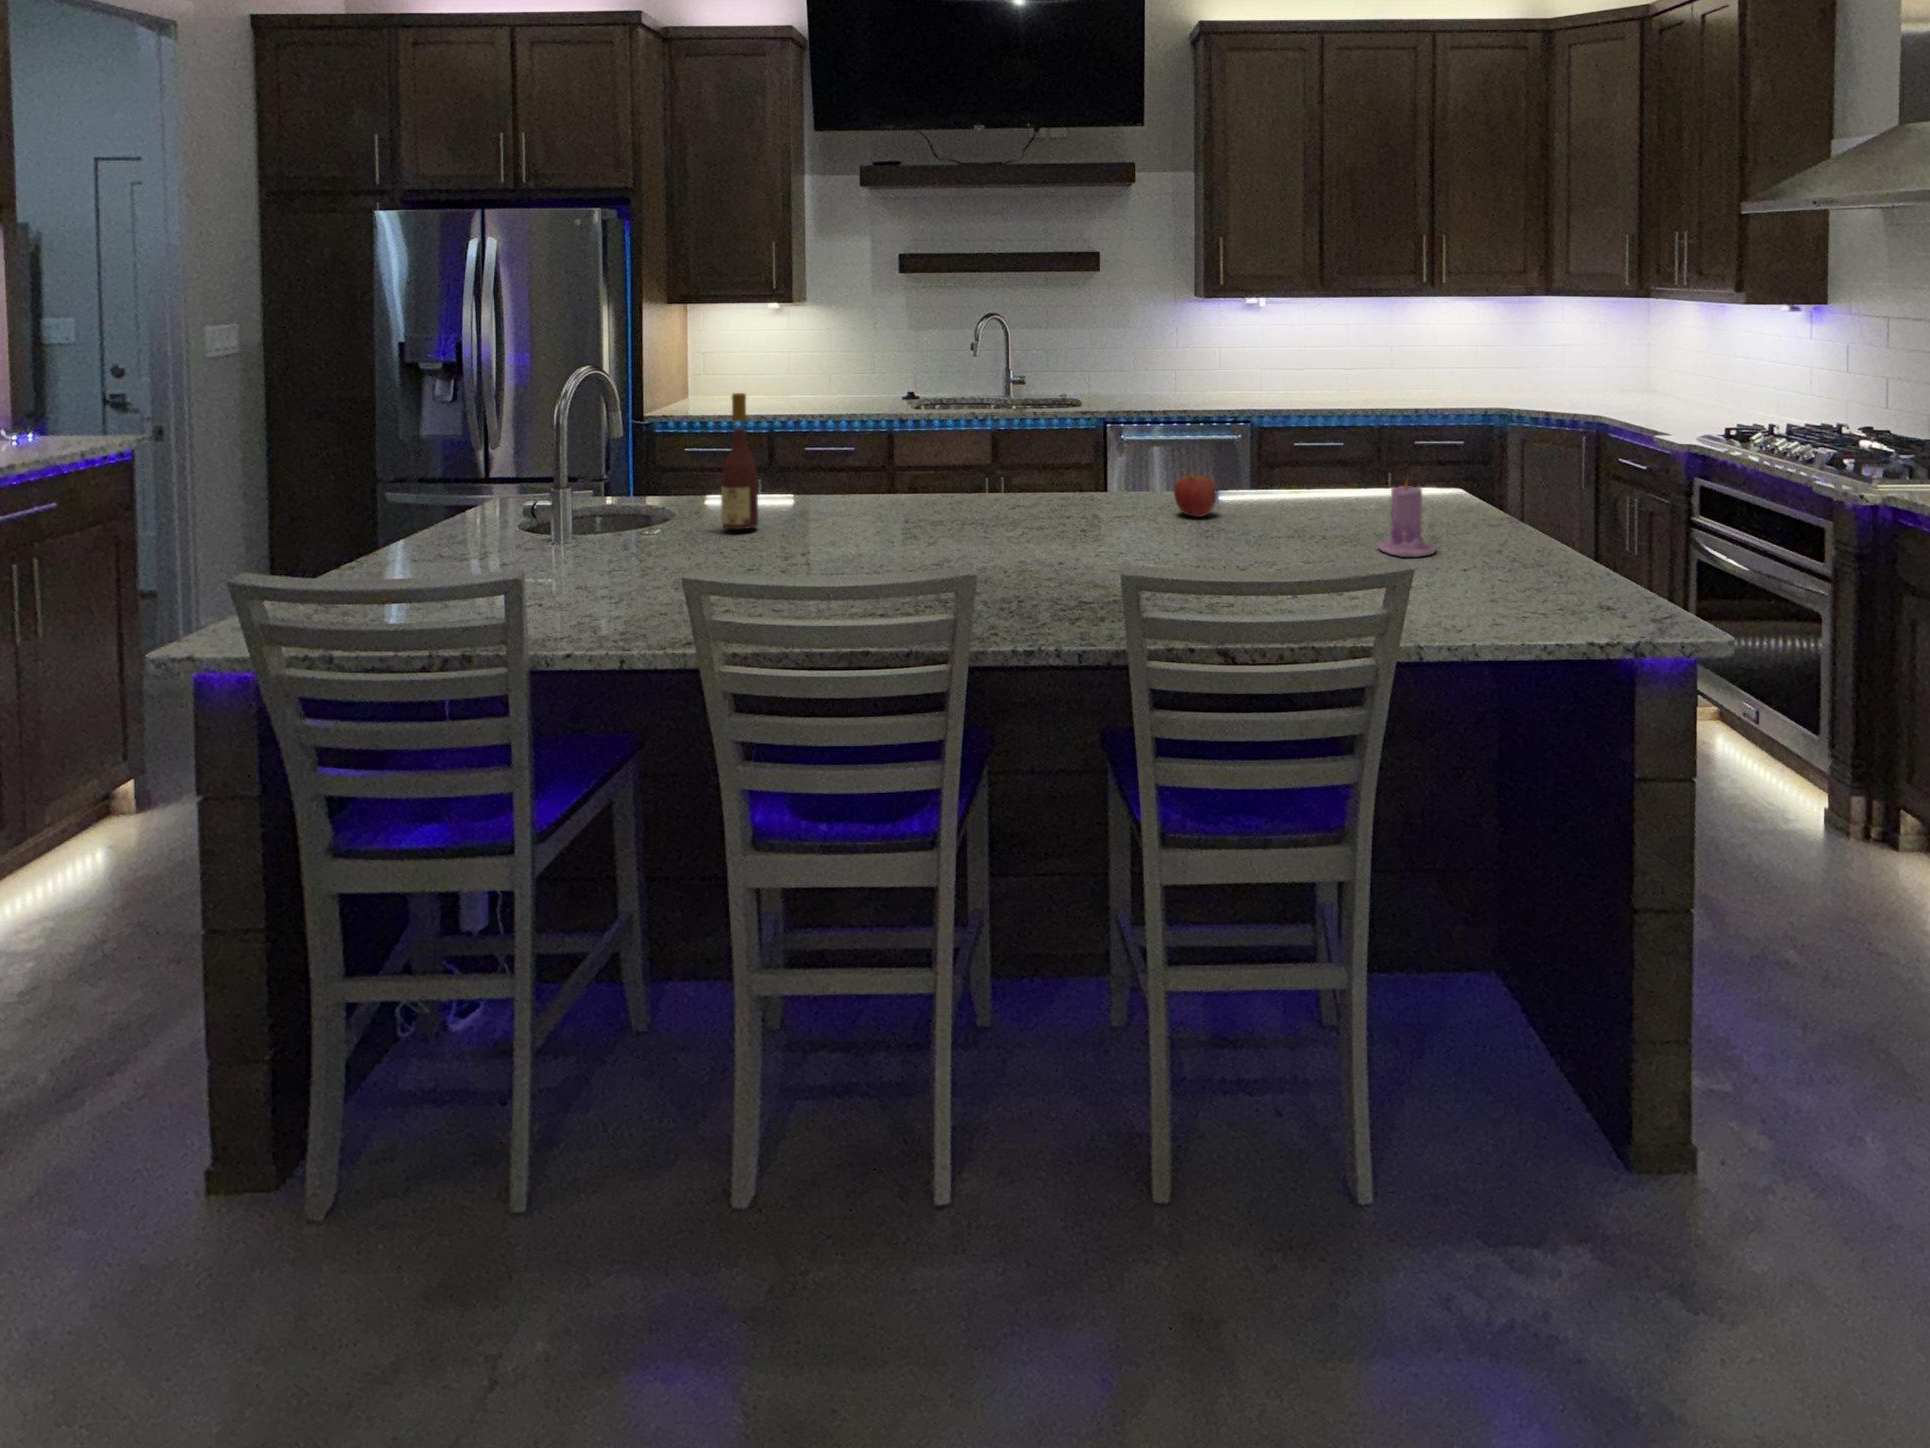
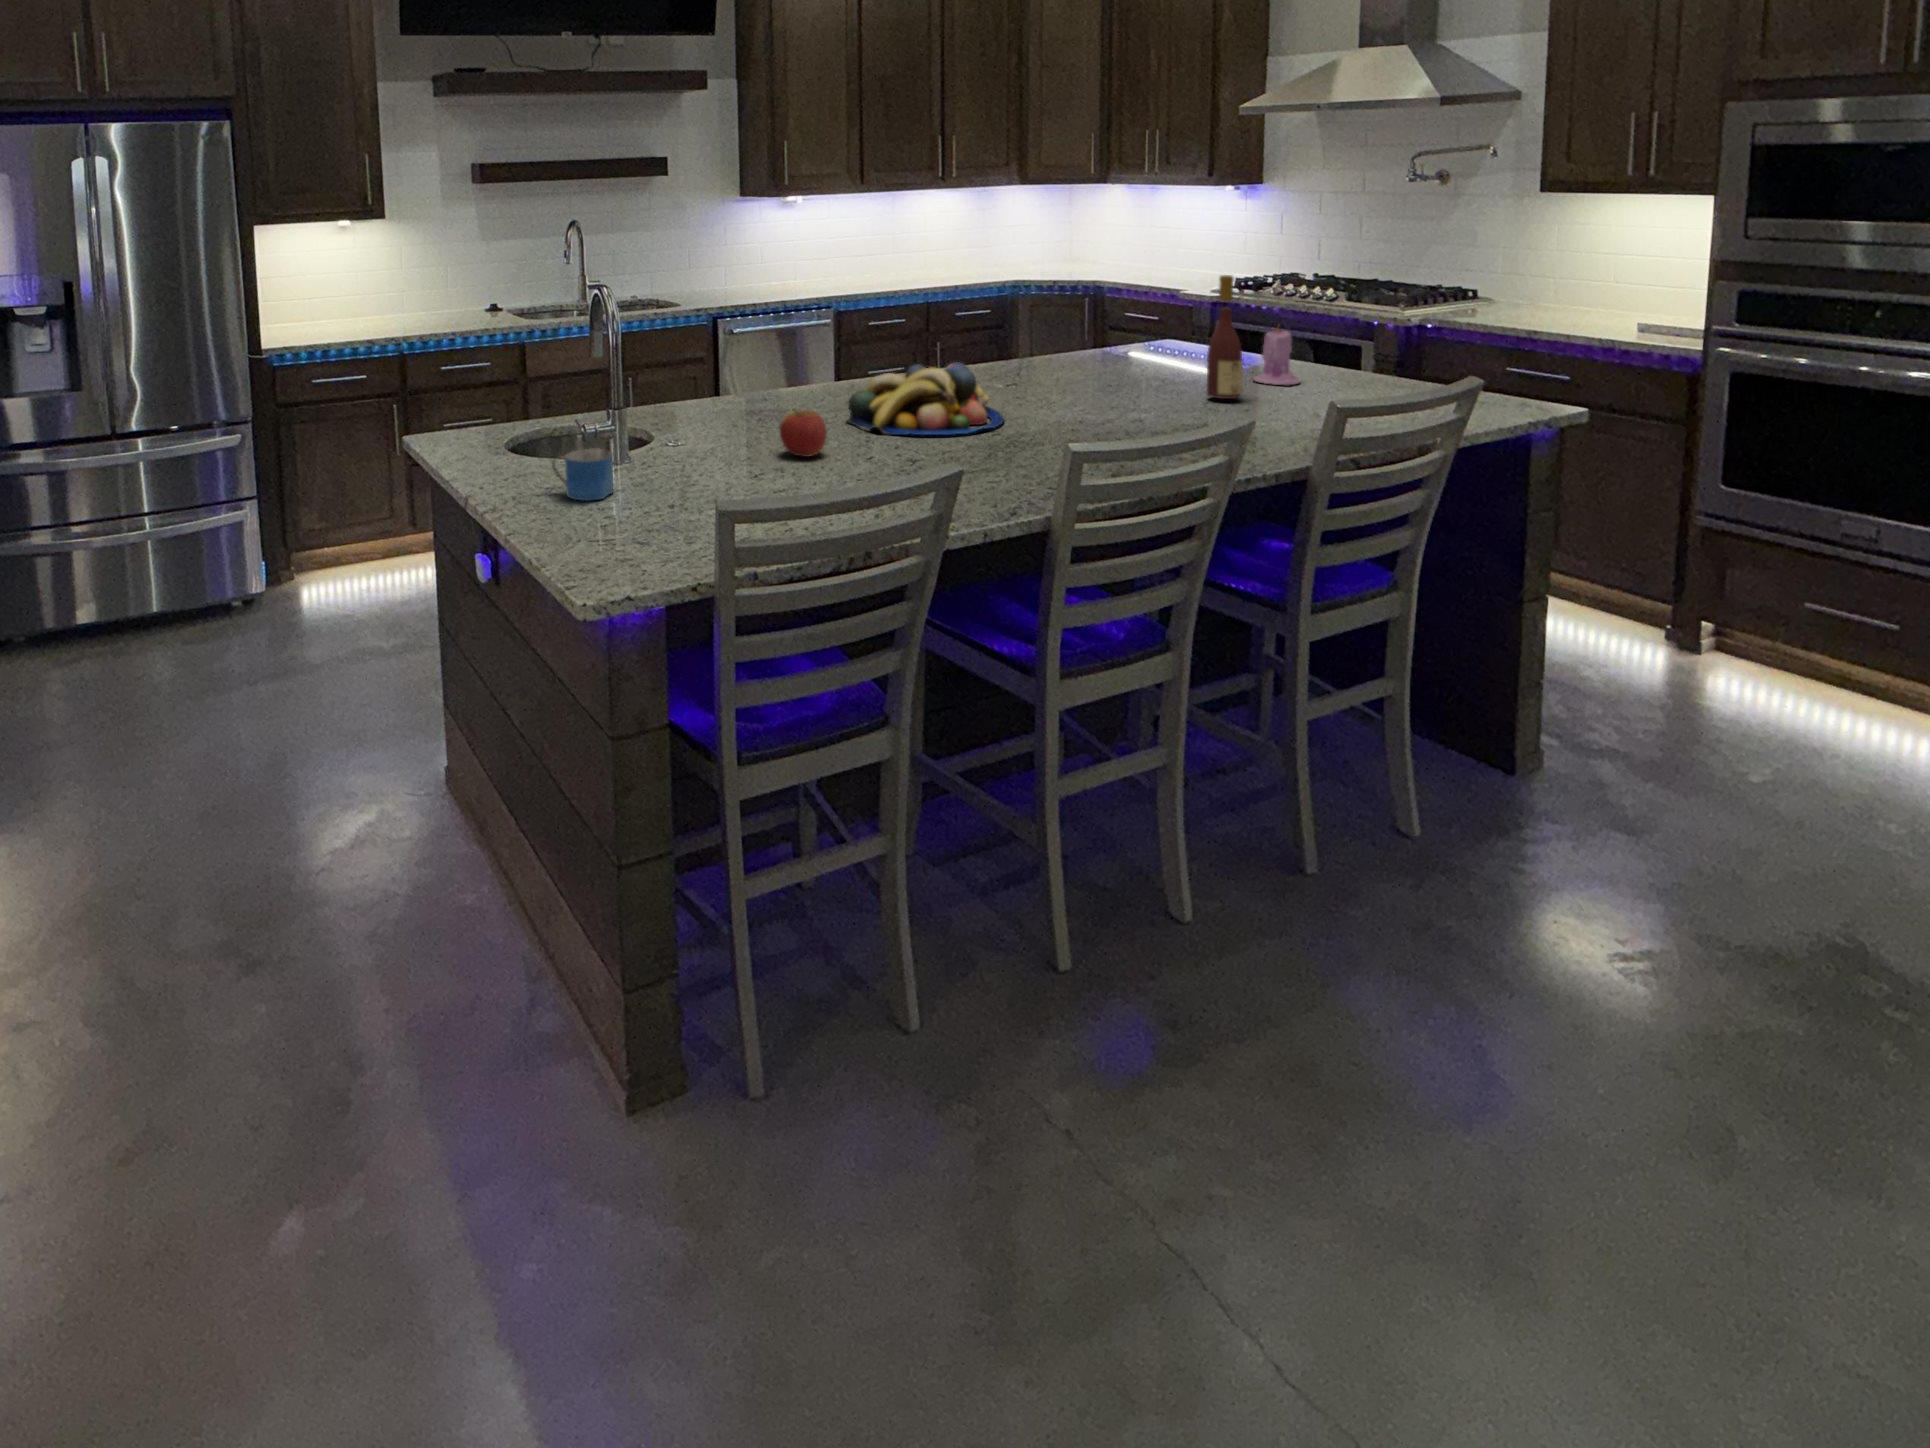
wine bottle: present [721,393,758,529] -> present [1207,275,1243,399]
apple: present [1174,474,1216,517] -> present [780,410,827,457]
fruit bowl: none [823,480,995,560] -> present [847,362,1004,435]
mug: none [417,523,470,572] -> present [552,449,613,501]

